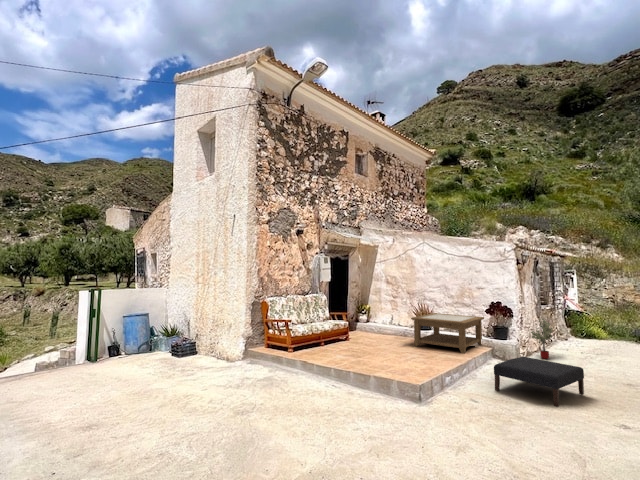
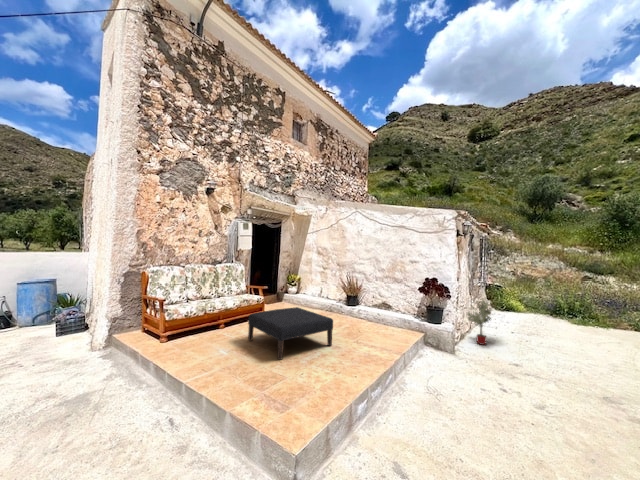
coffee table: present [411,313,484,353] -> none [333,288,417,341]
ottoman: present [494,357,584,407] -> present [248,307,333,360]

